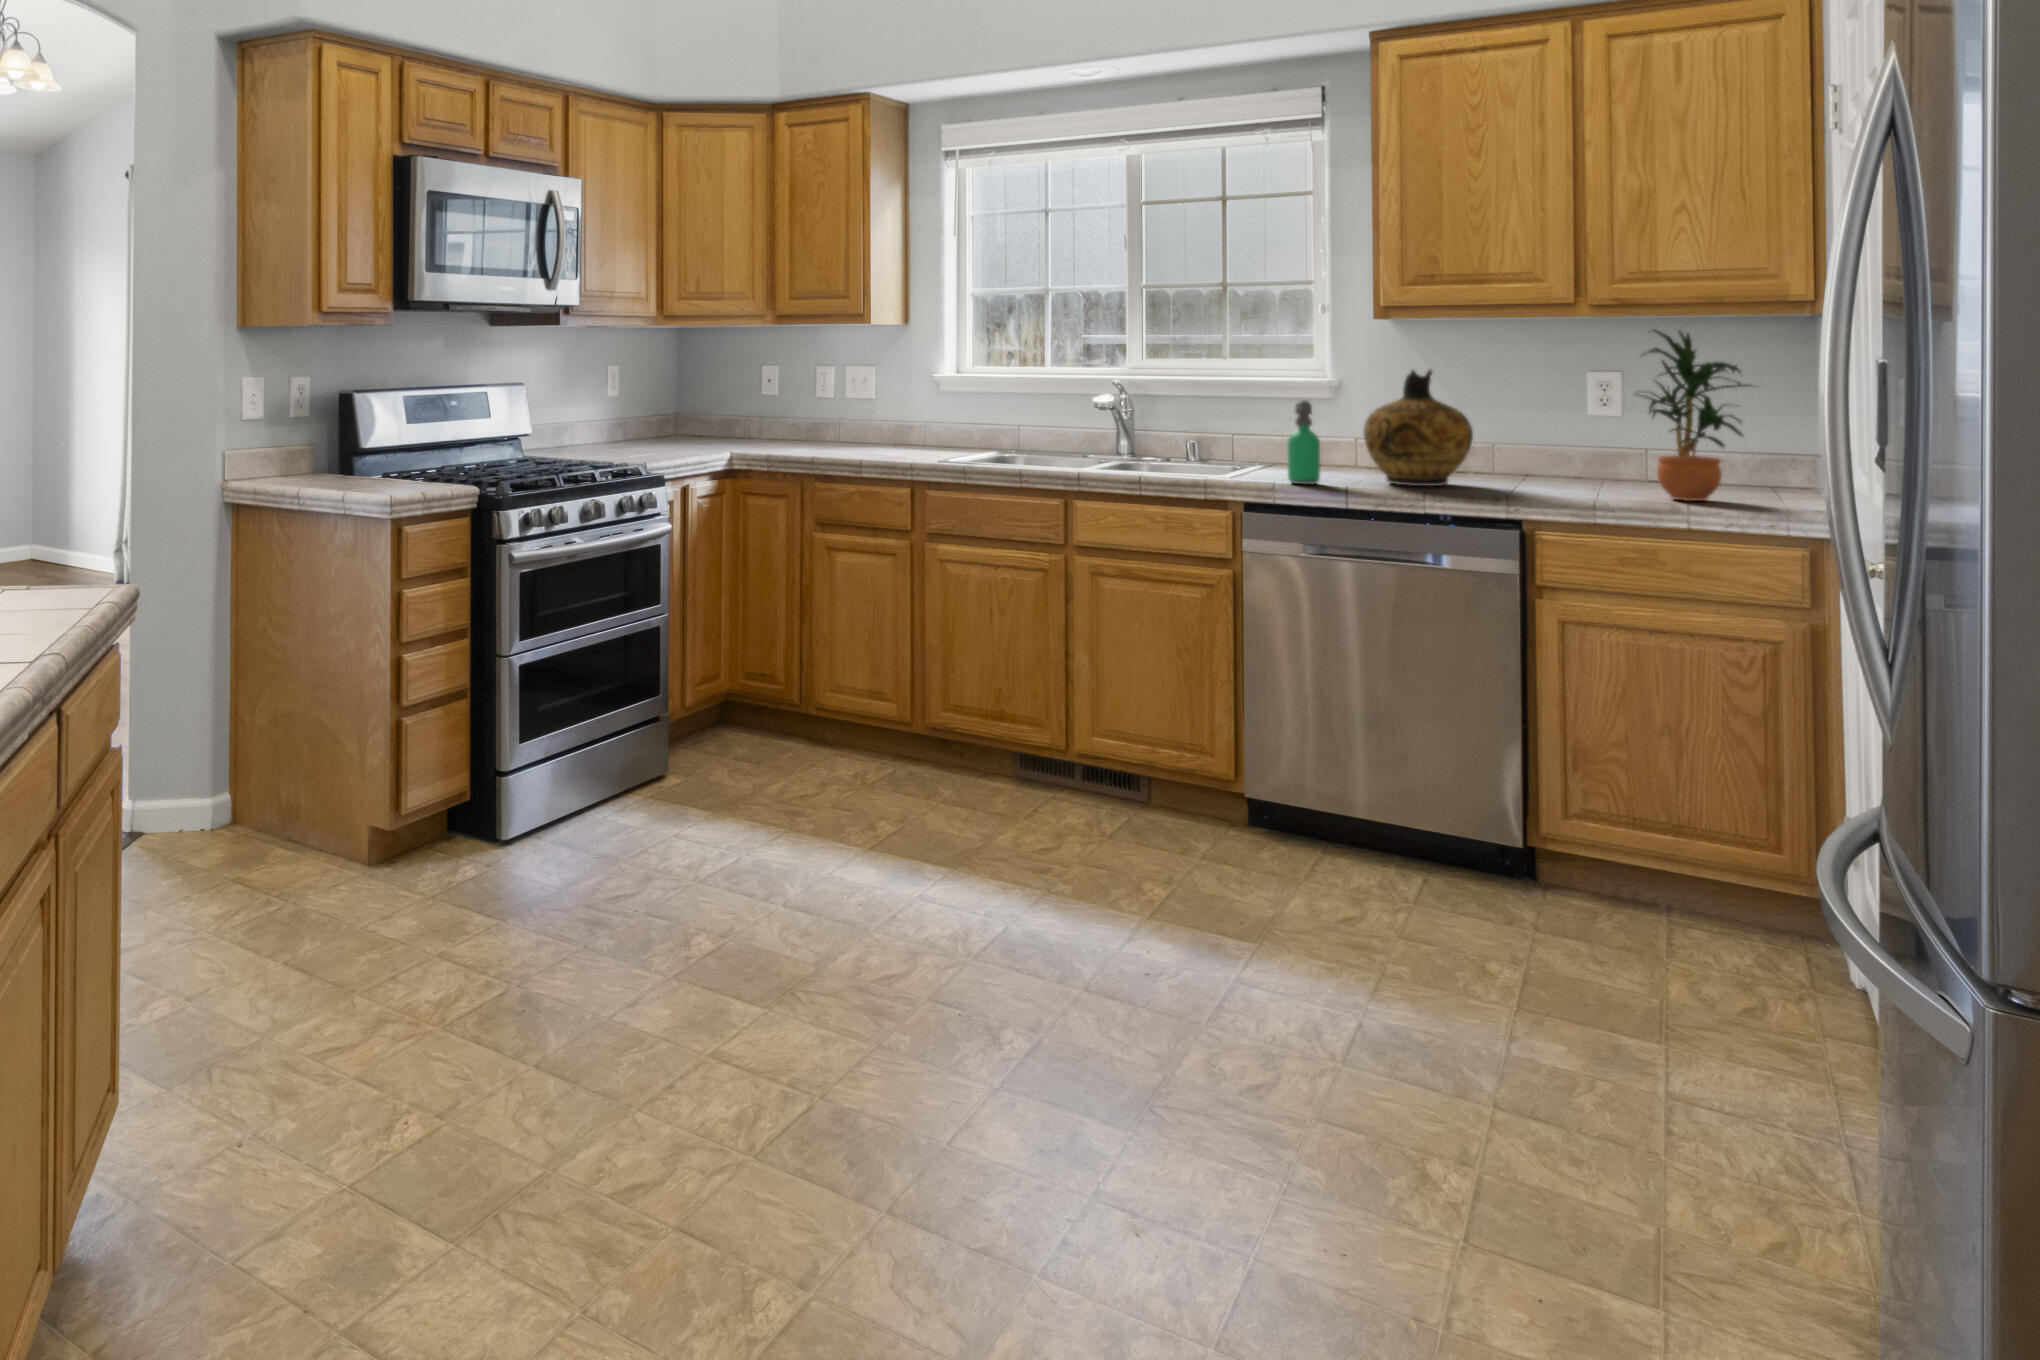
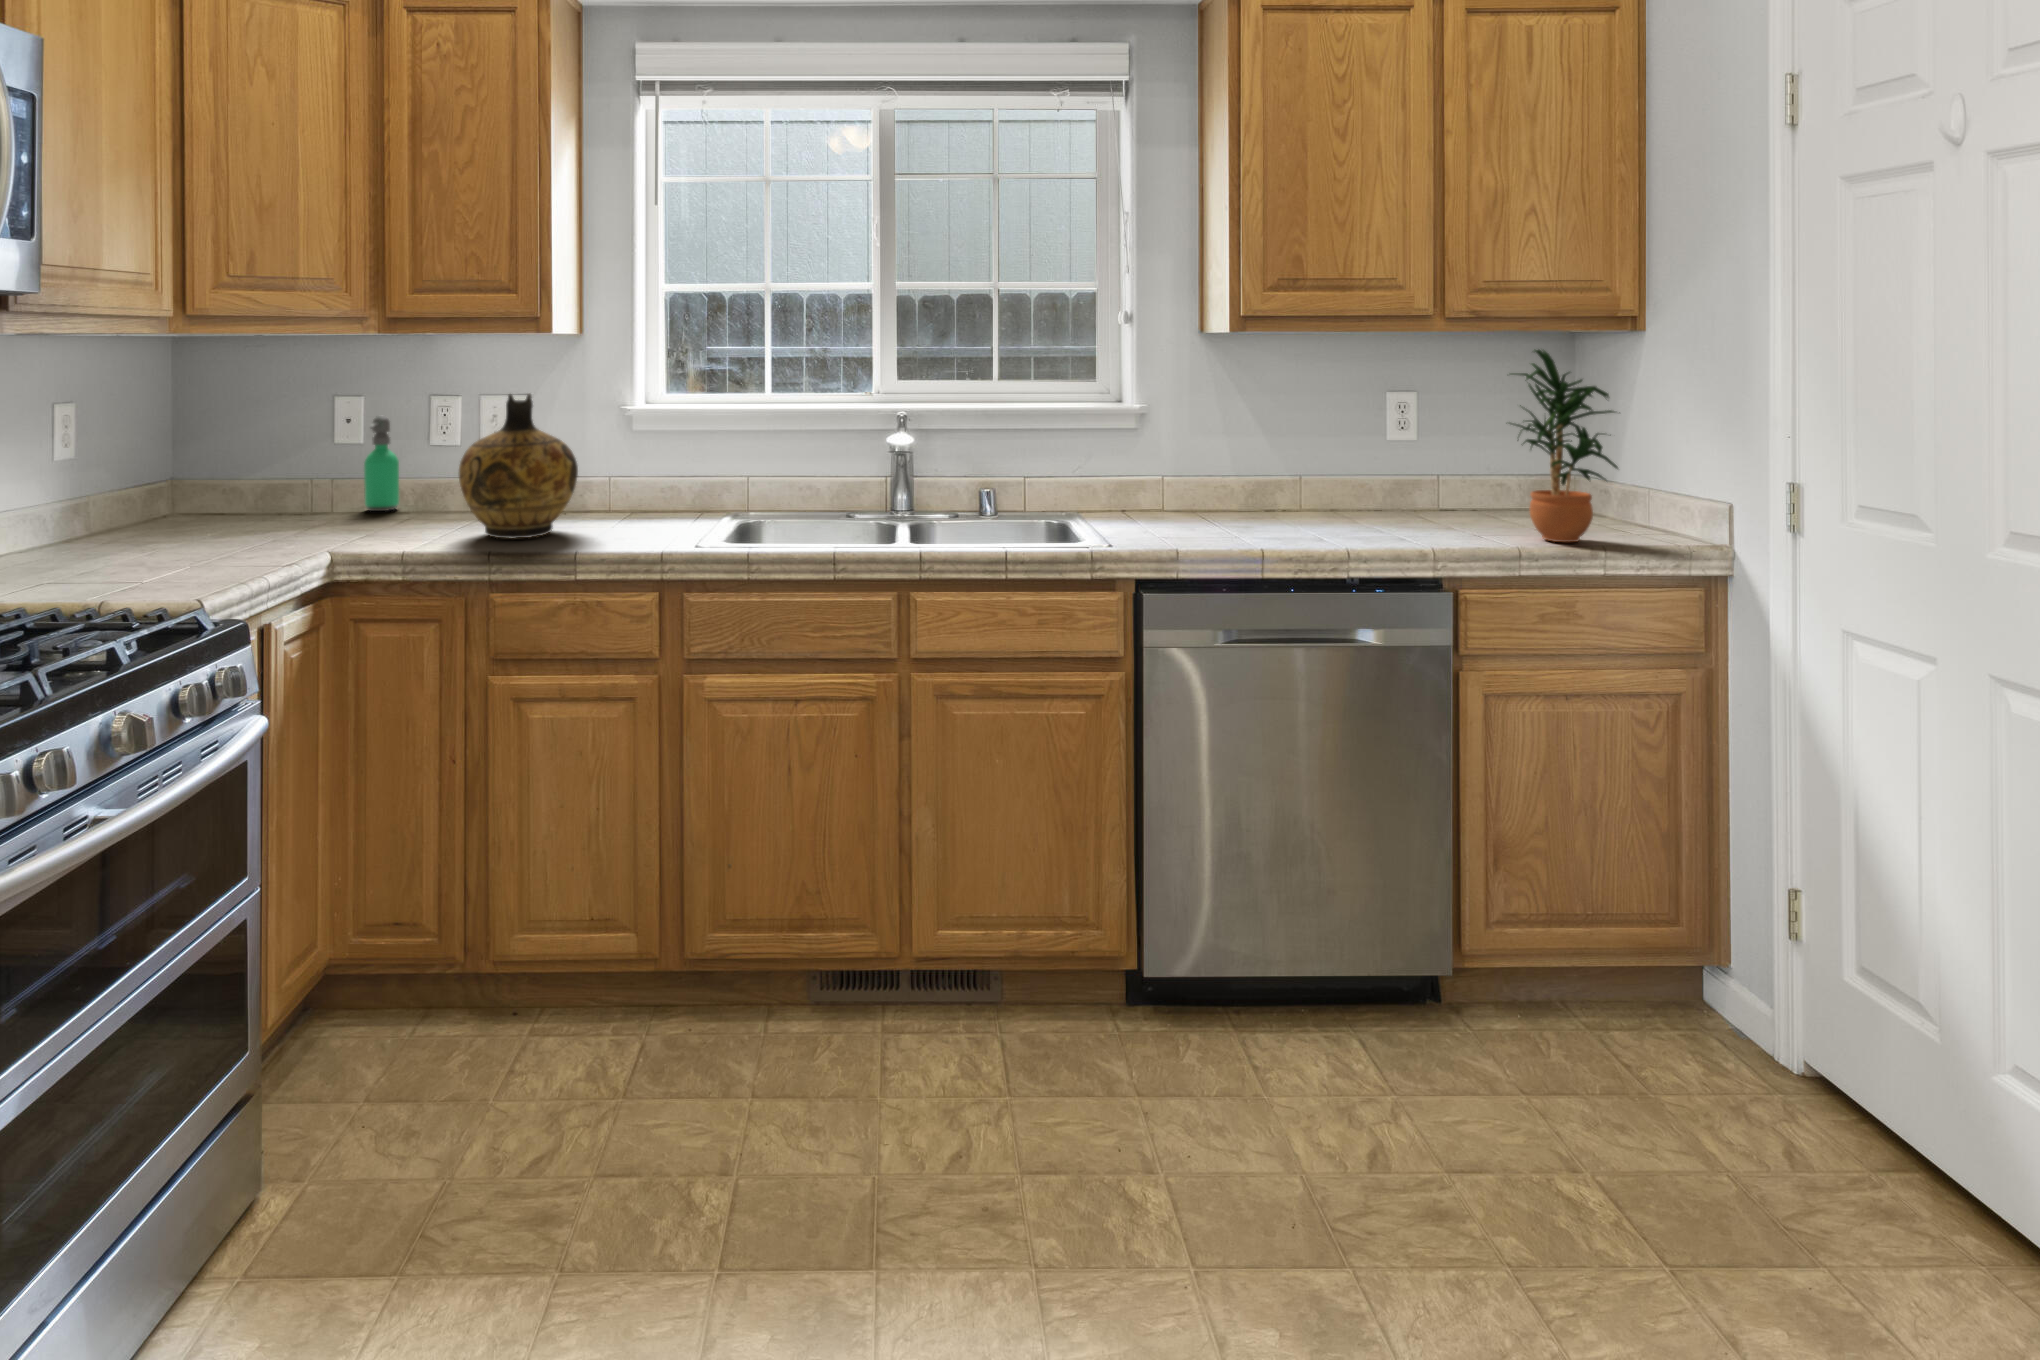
ceramic jug: present [1364,370,1473,486] -> present [459,394,578,538]
soap dispenser: present [1288,400,1320,485] -> present [364,416,399,511]

